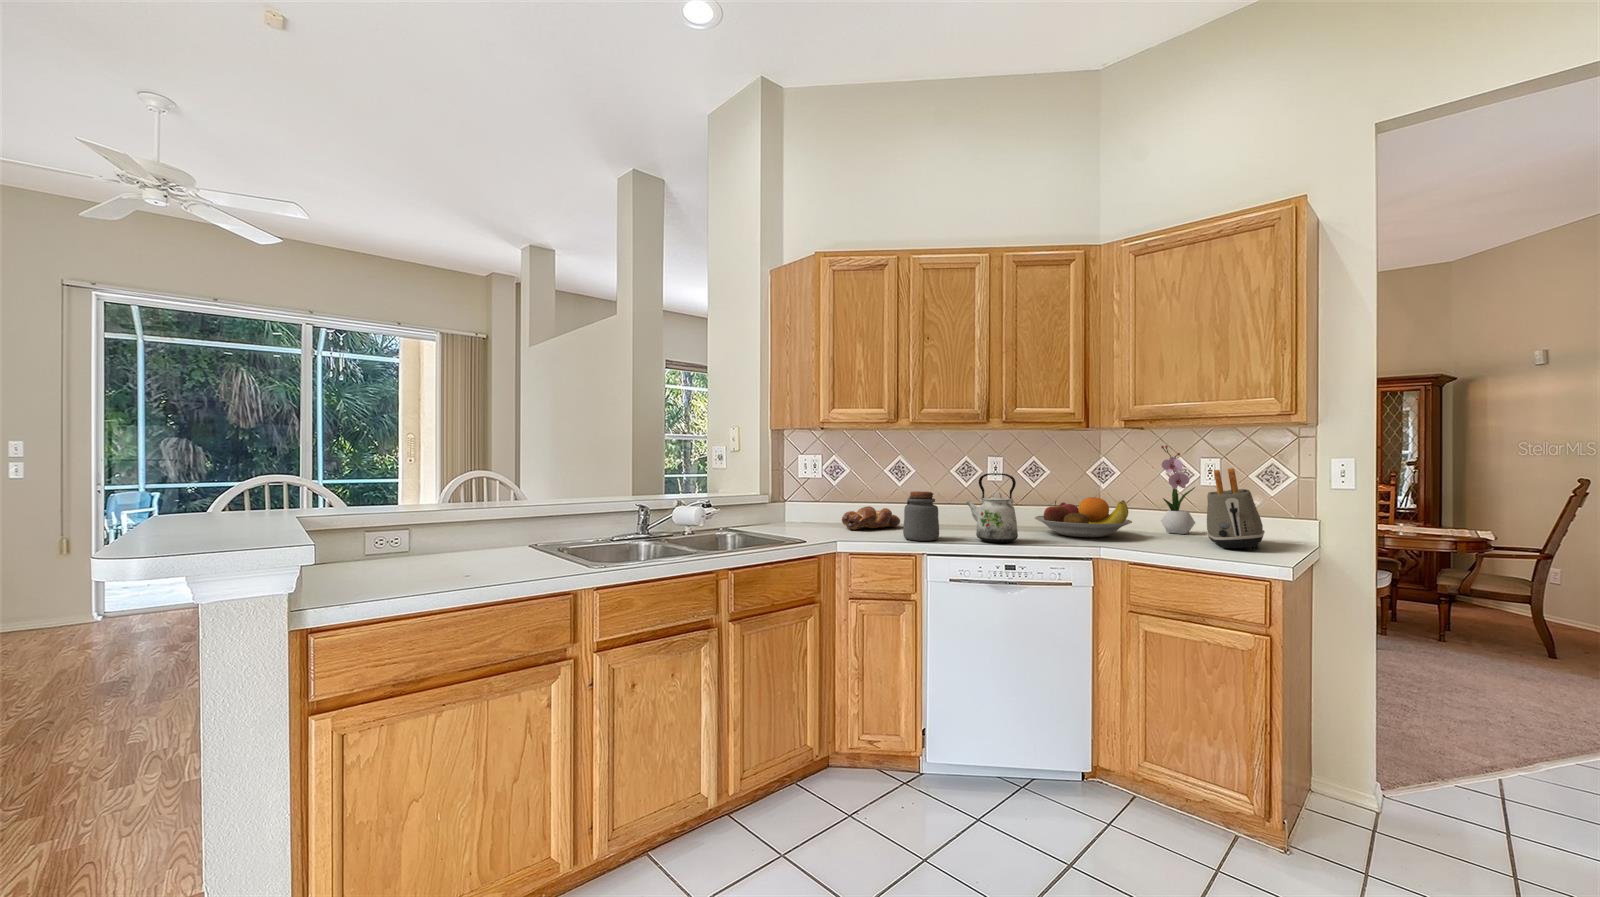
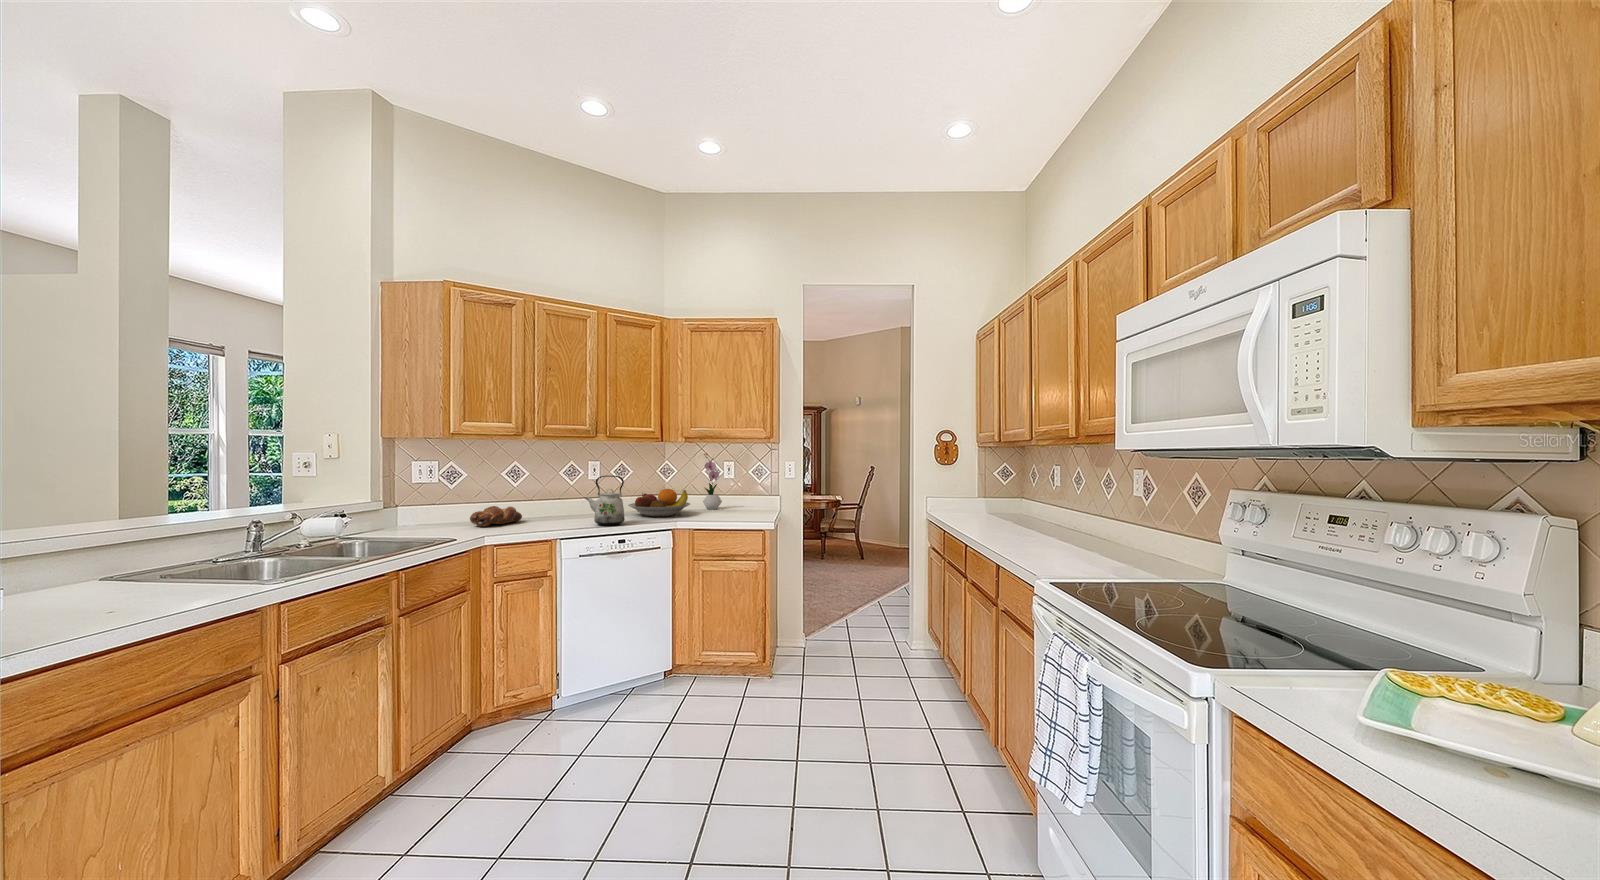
toaster: present [1207,468,1265,550] -> none [731,468,760,515]
jar: present [903,491,939,541] -> none [537,491,567,530]

